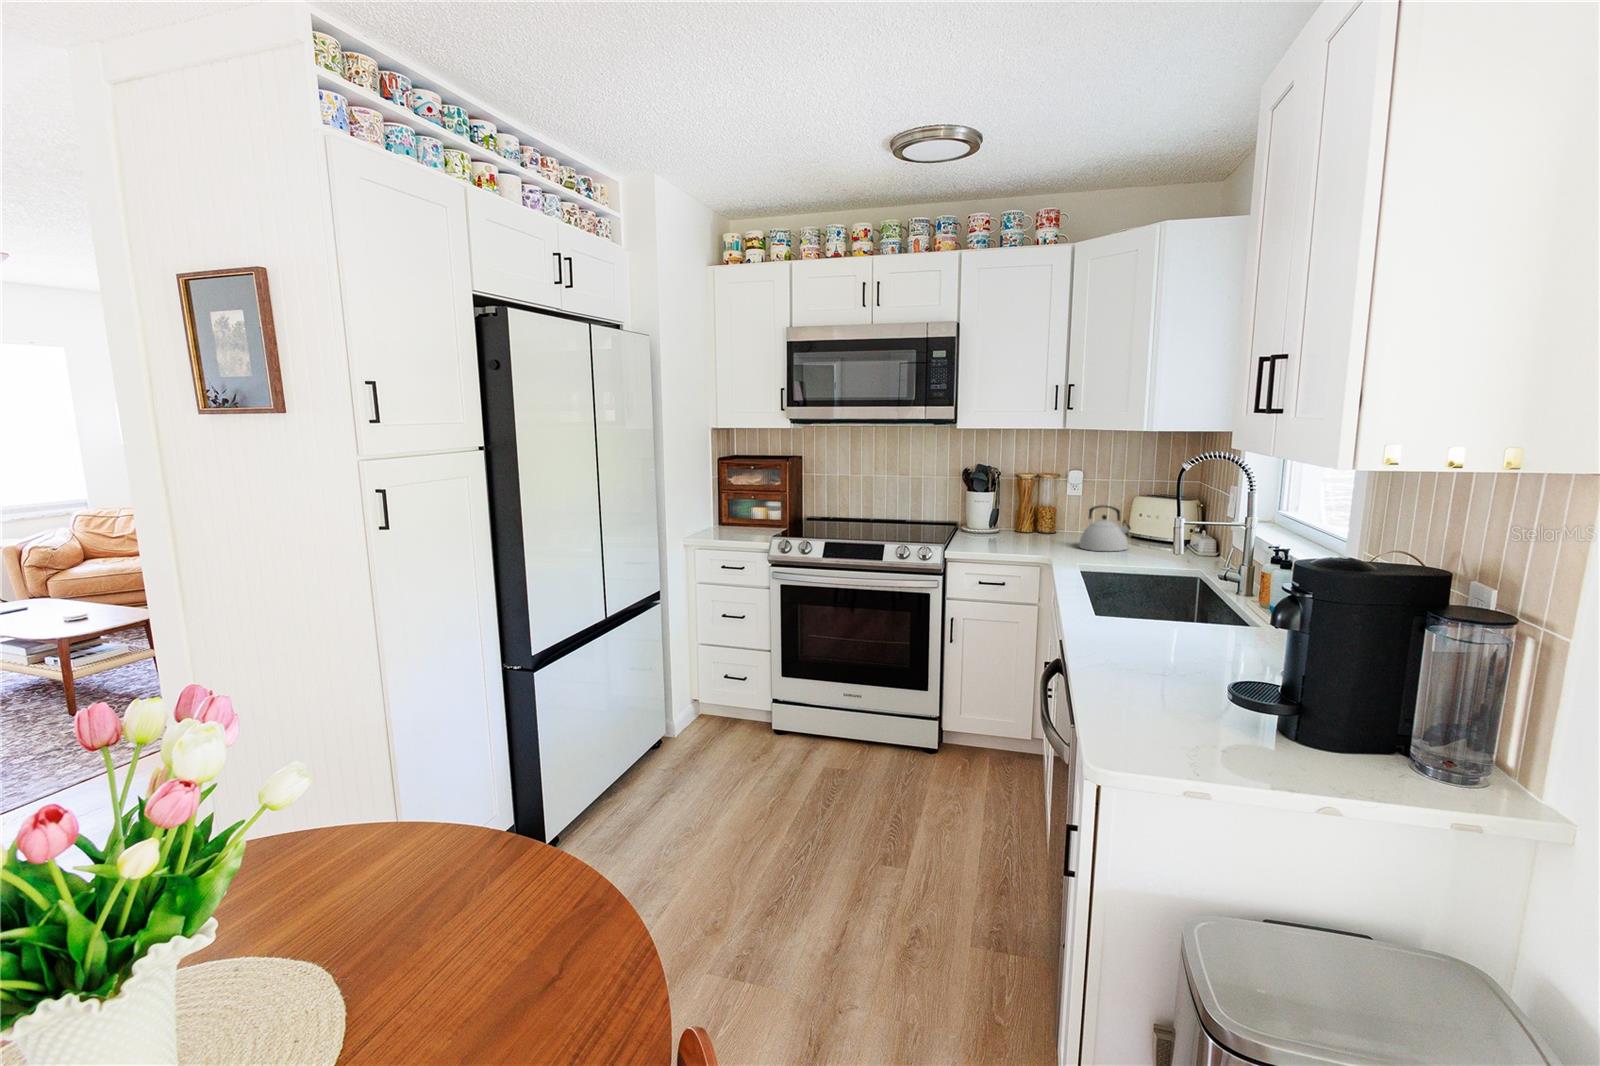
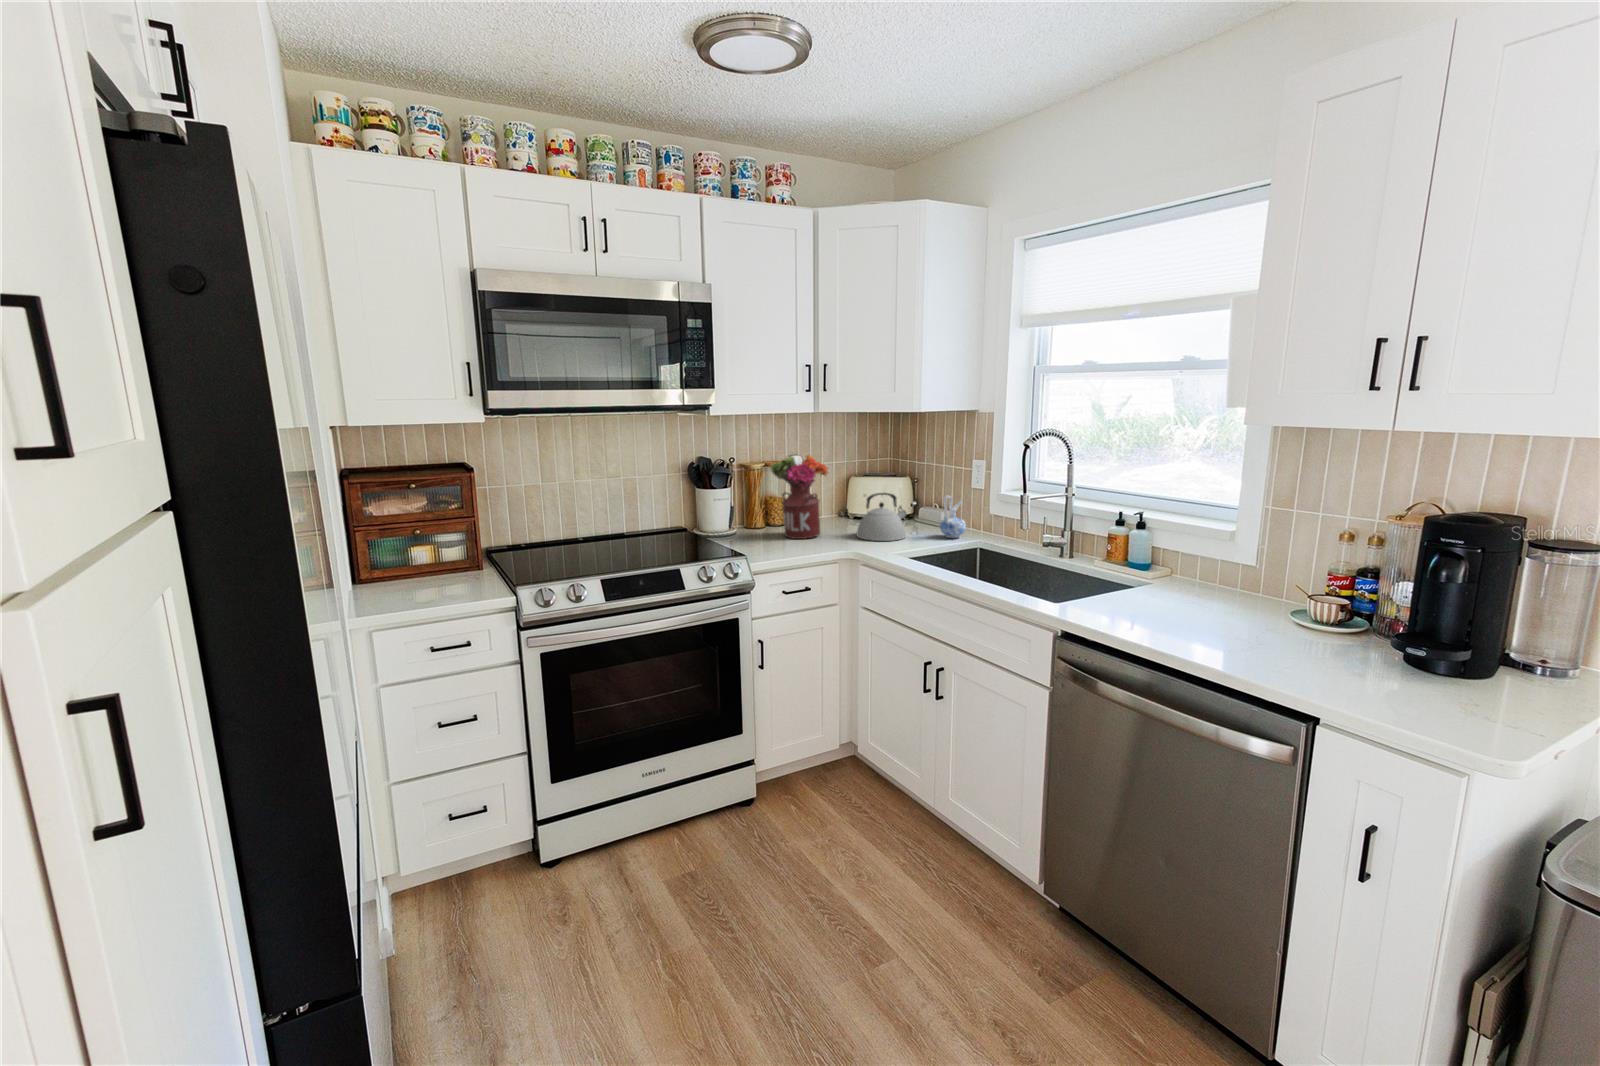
flower arrangement: none [1016,465,1065,541] -> present [771,455,828,539]
ceramic pitcher: none [1152,513,1180,557] -> present [940,496,966,538]

